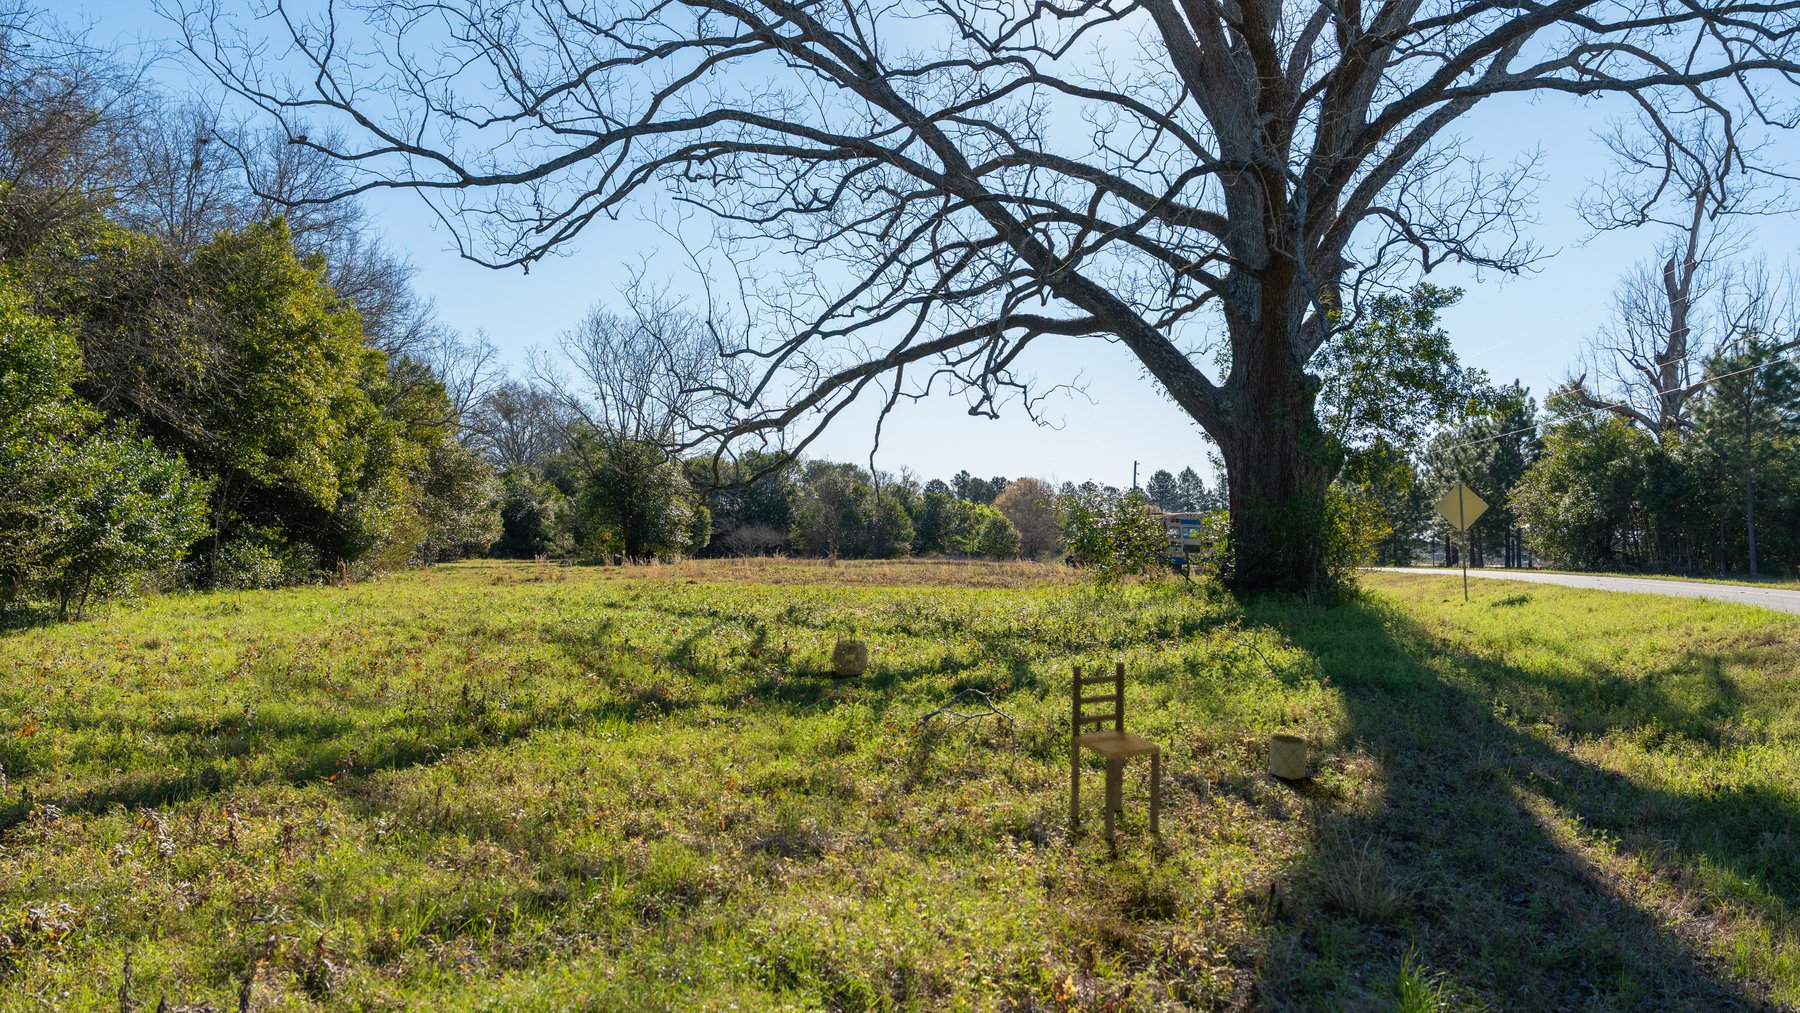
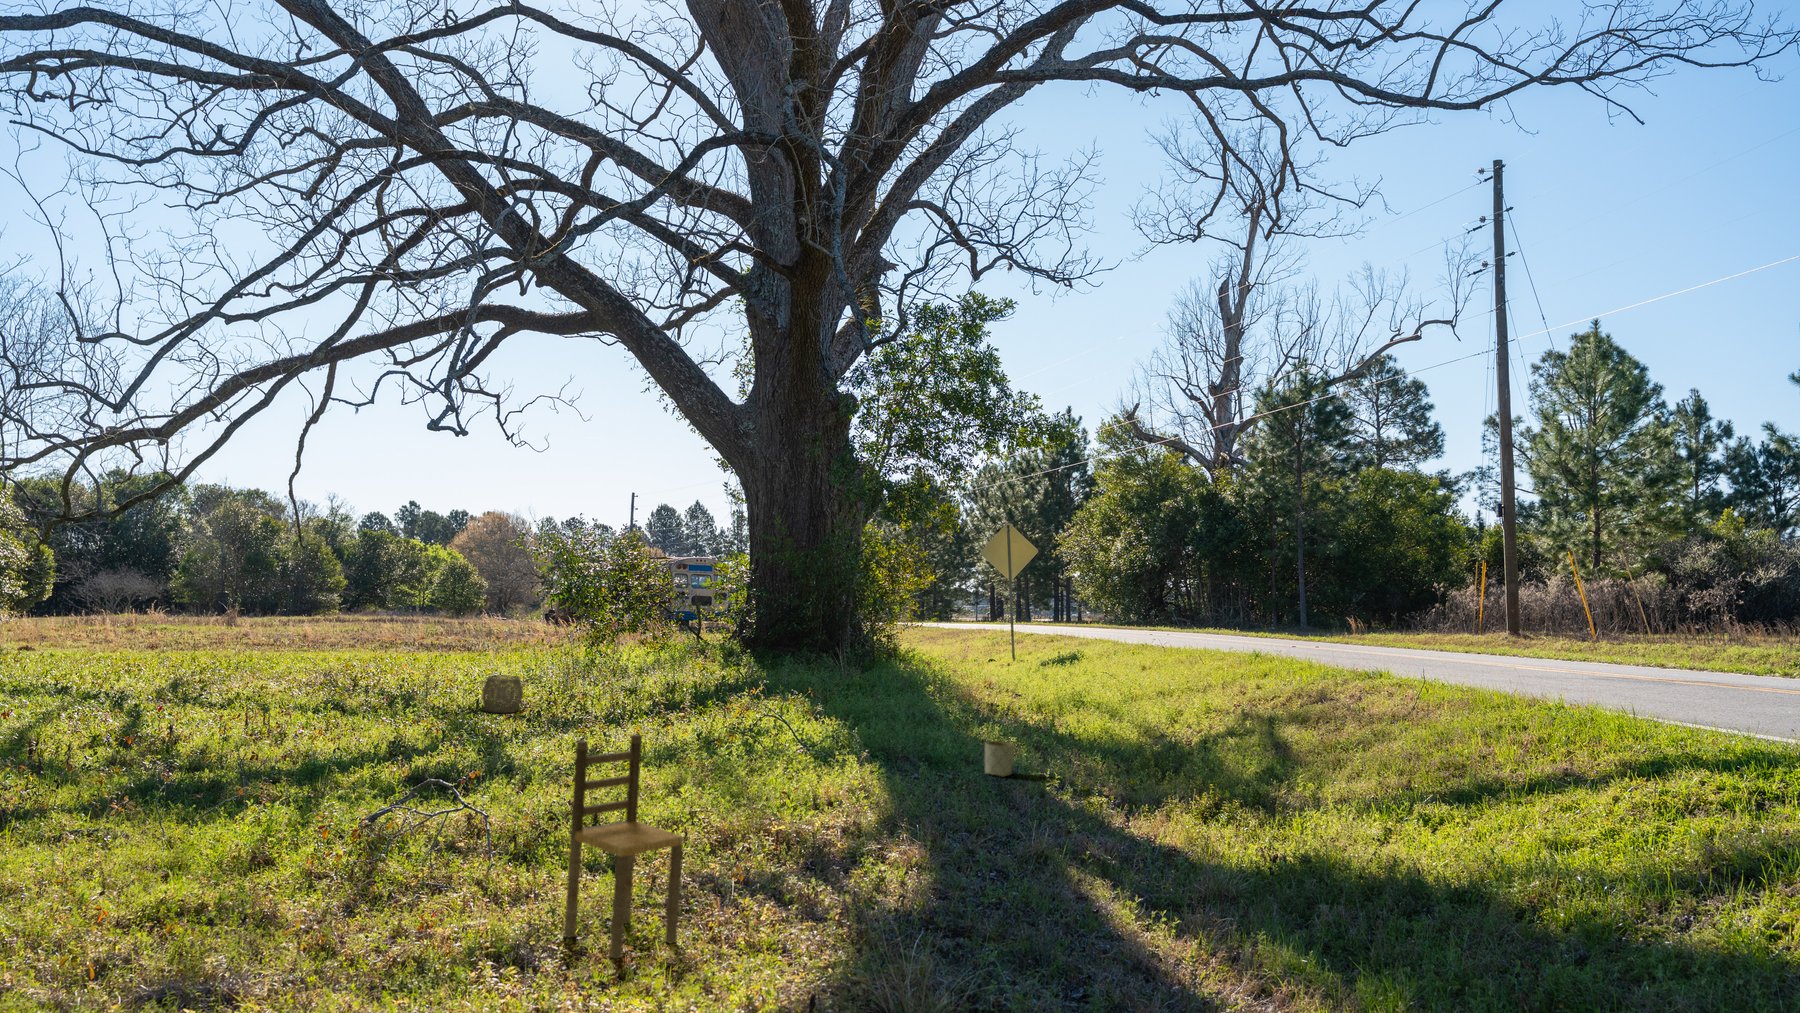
woven basket: present [832,640,868,675] -> present [482,675,523,713]
planter: present [1270,734,1308,780] -> present [985,741,1015,777]

